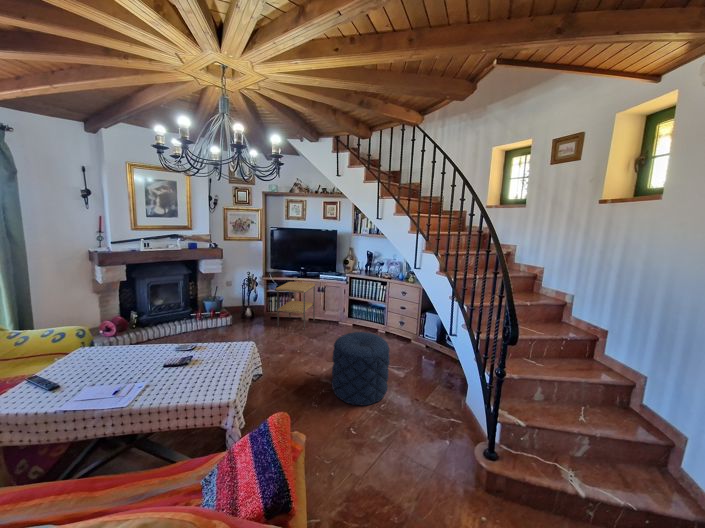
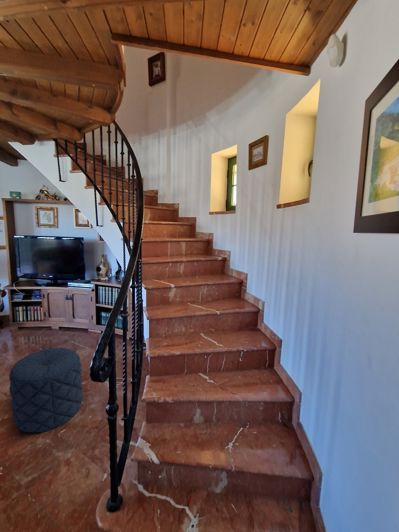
side table: present [276,282,315,330] -> none [10,291,63,341]

